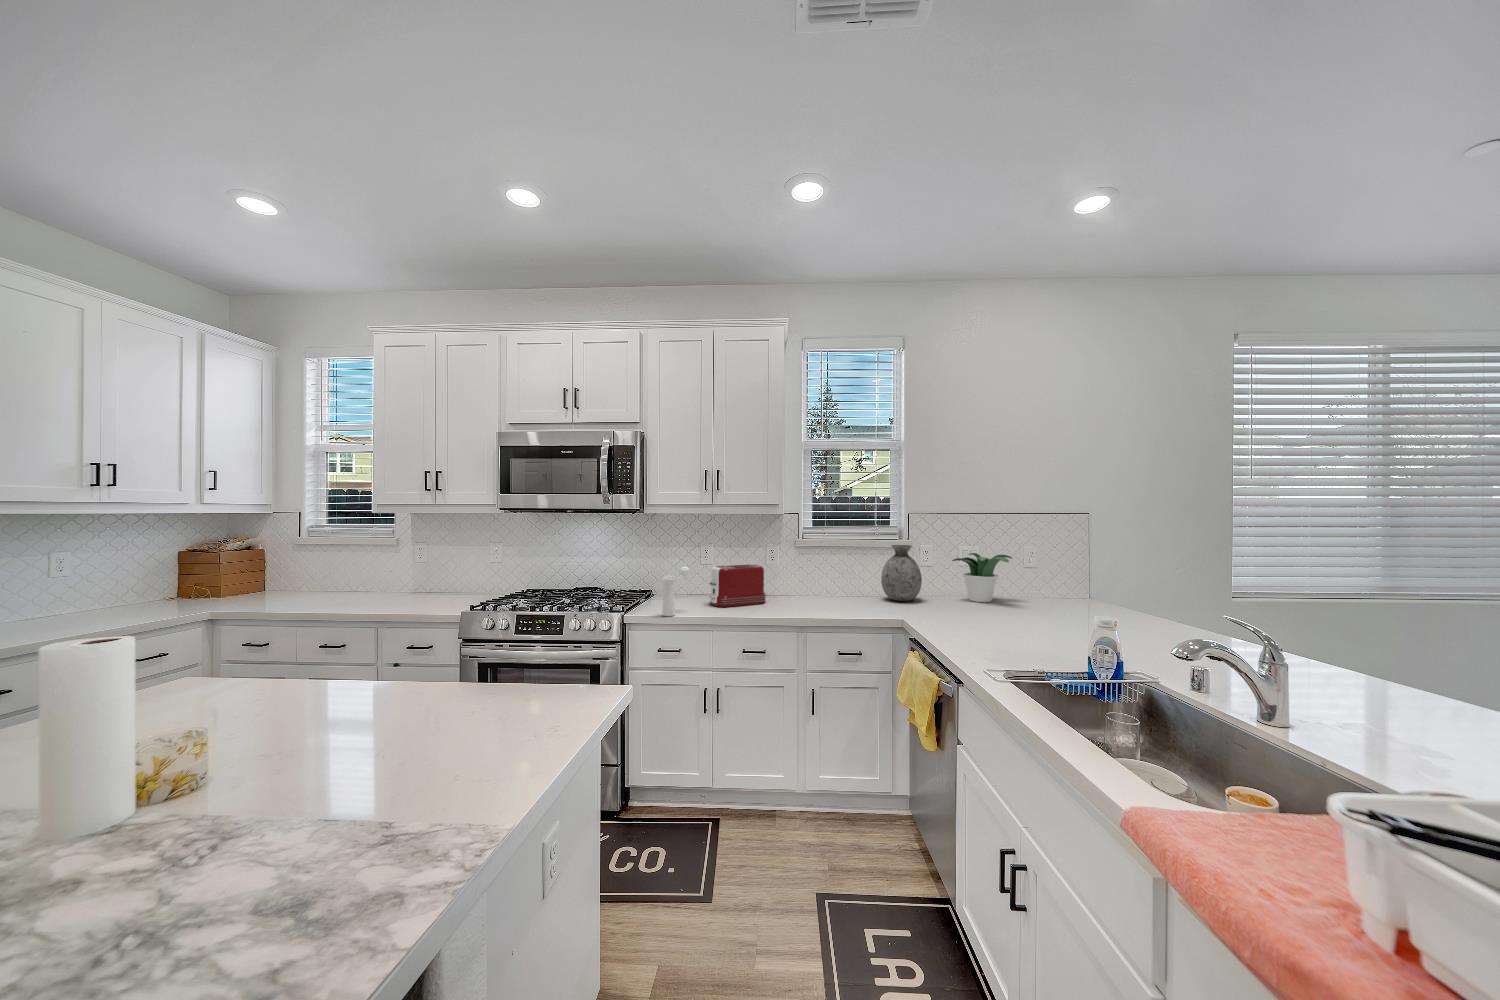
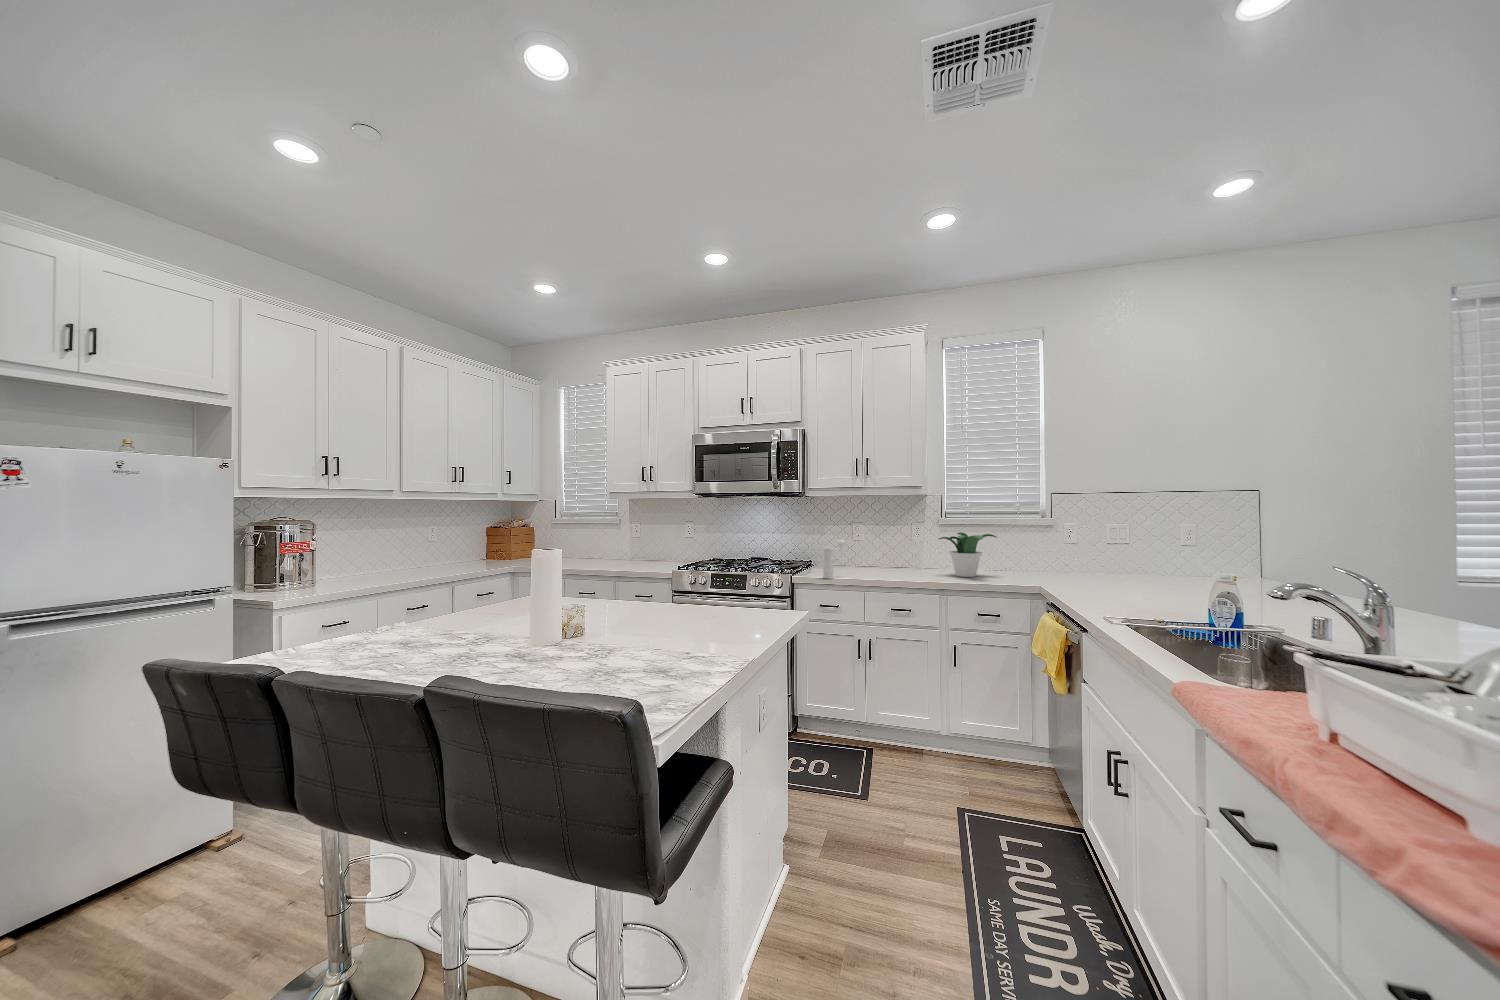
vase: present [881,545,922,601] -> none [1023,524,1064,575]
potted plant: present [952,553,1012,602] -> present [939,533,997,577]
toaster: present [709,565,766,607] -> none [862,541,912,575]

